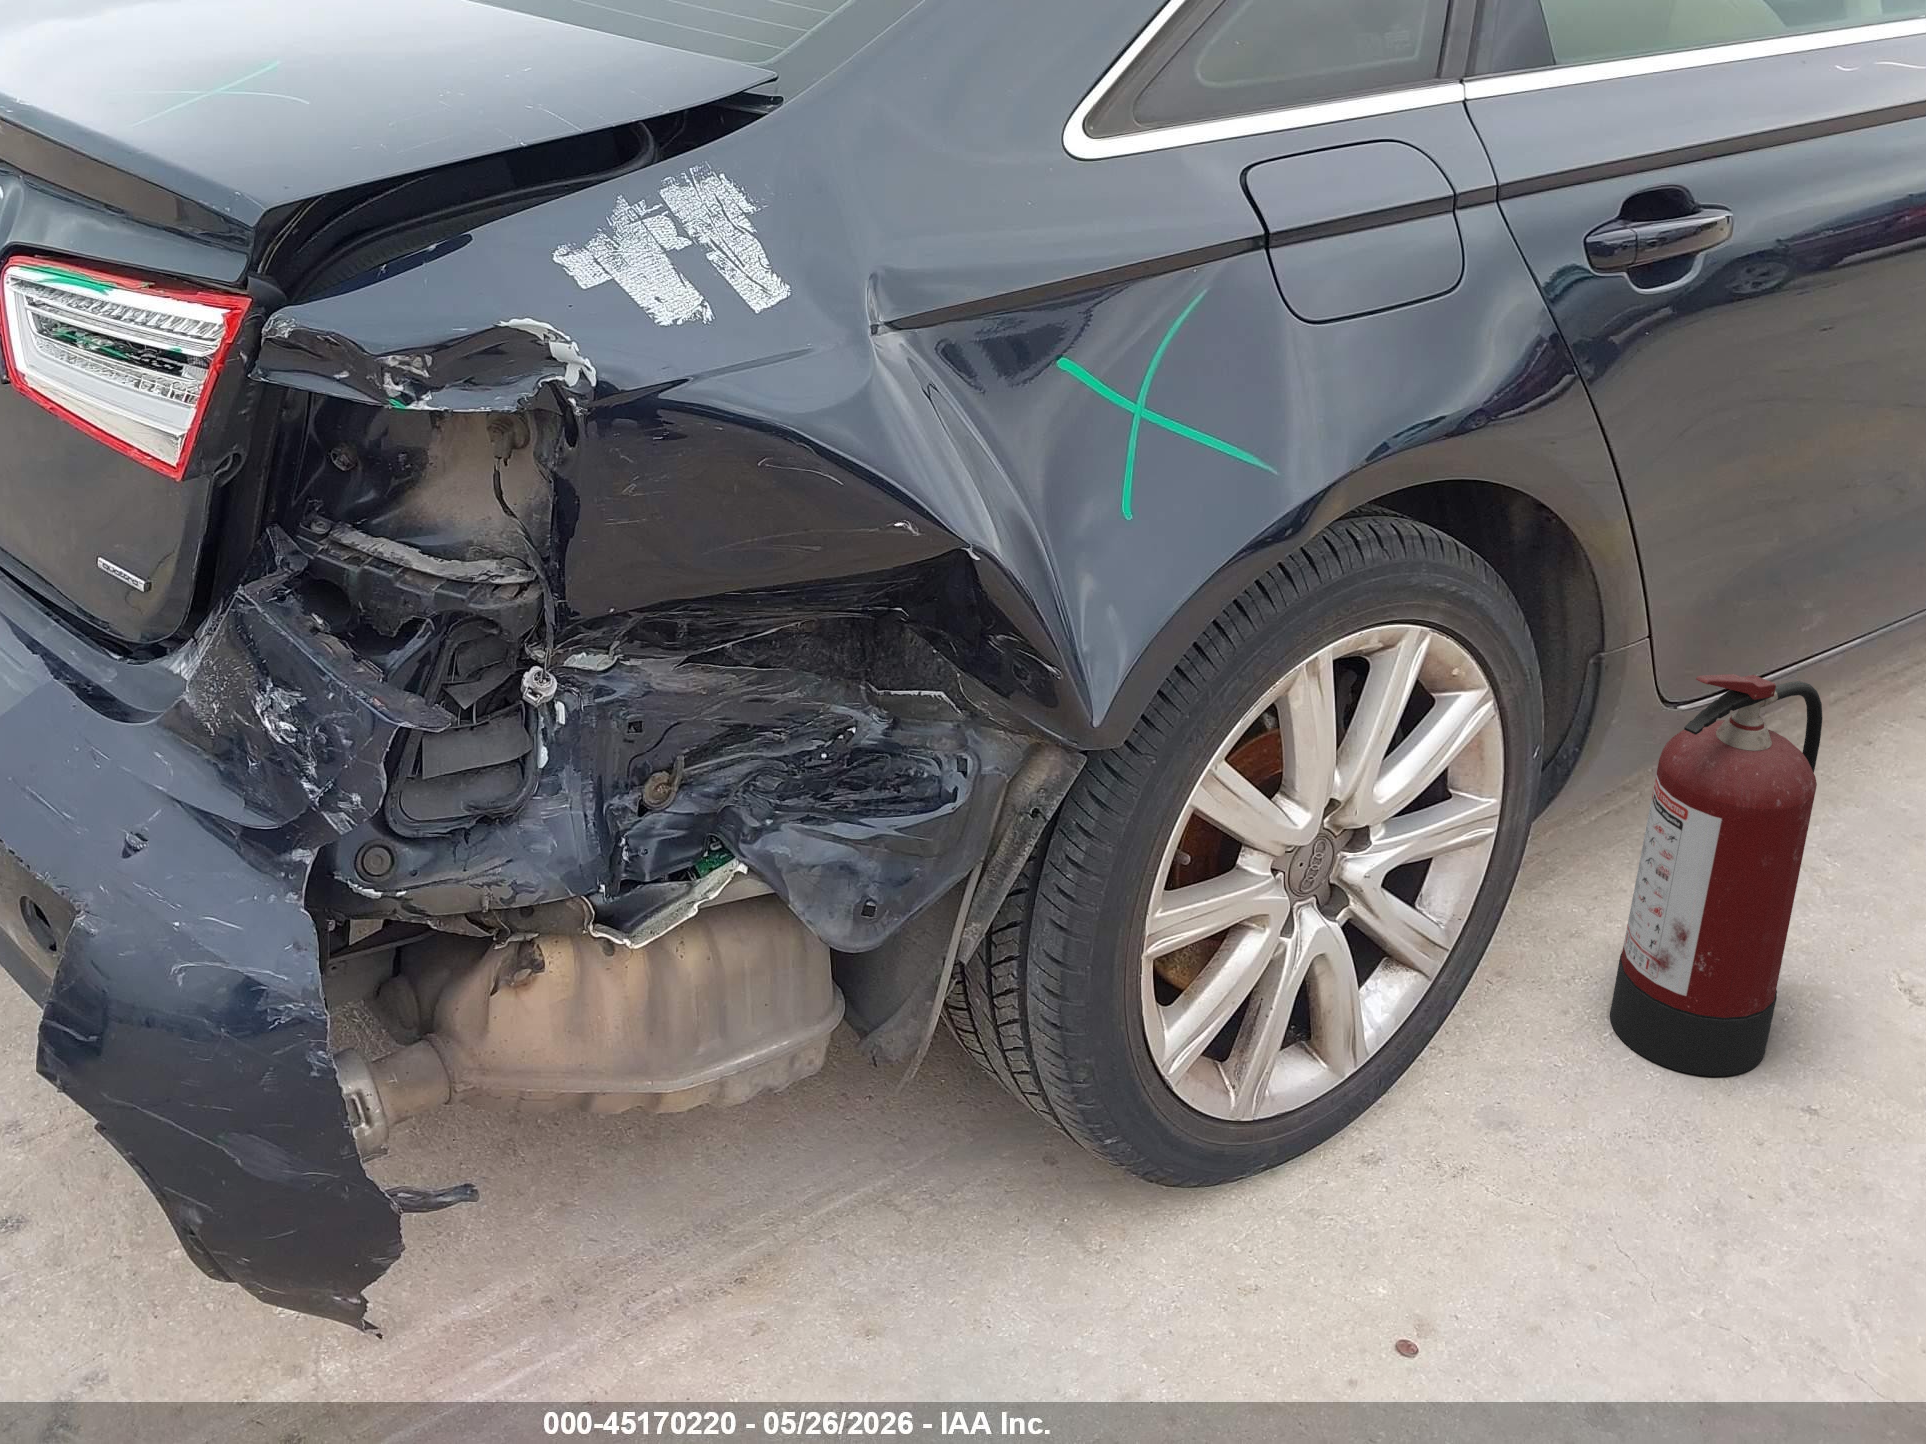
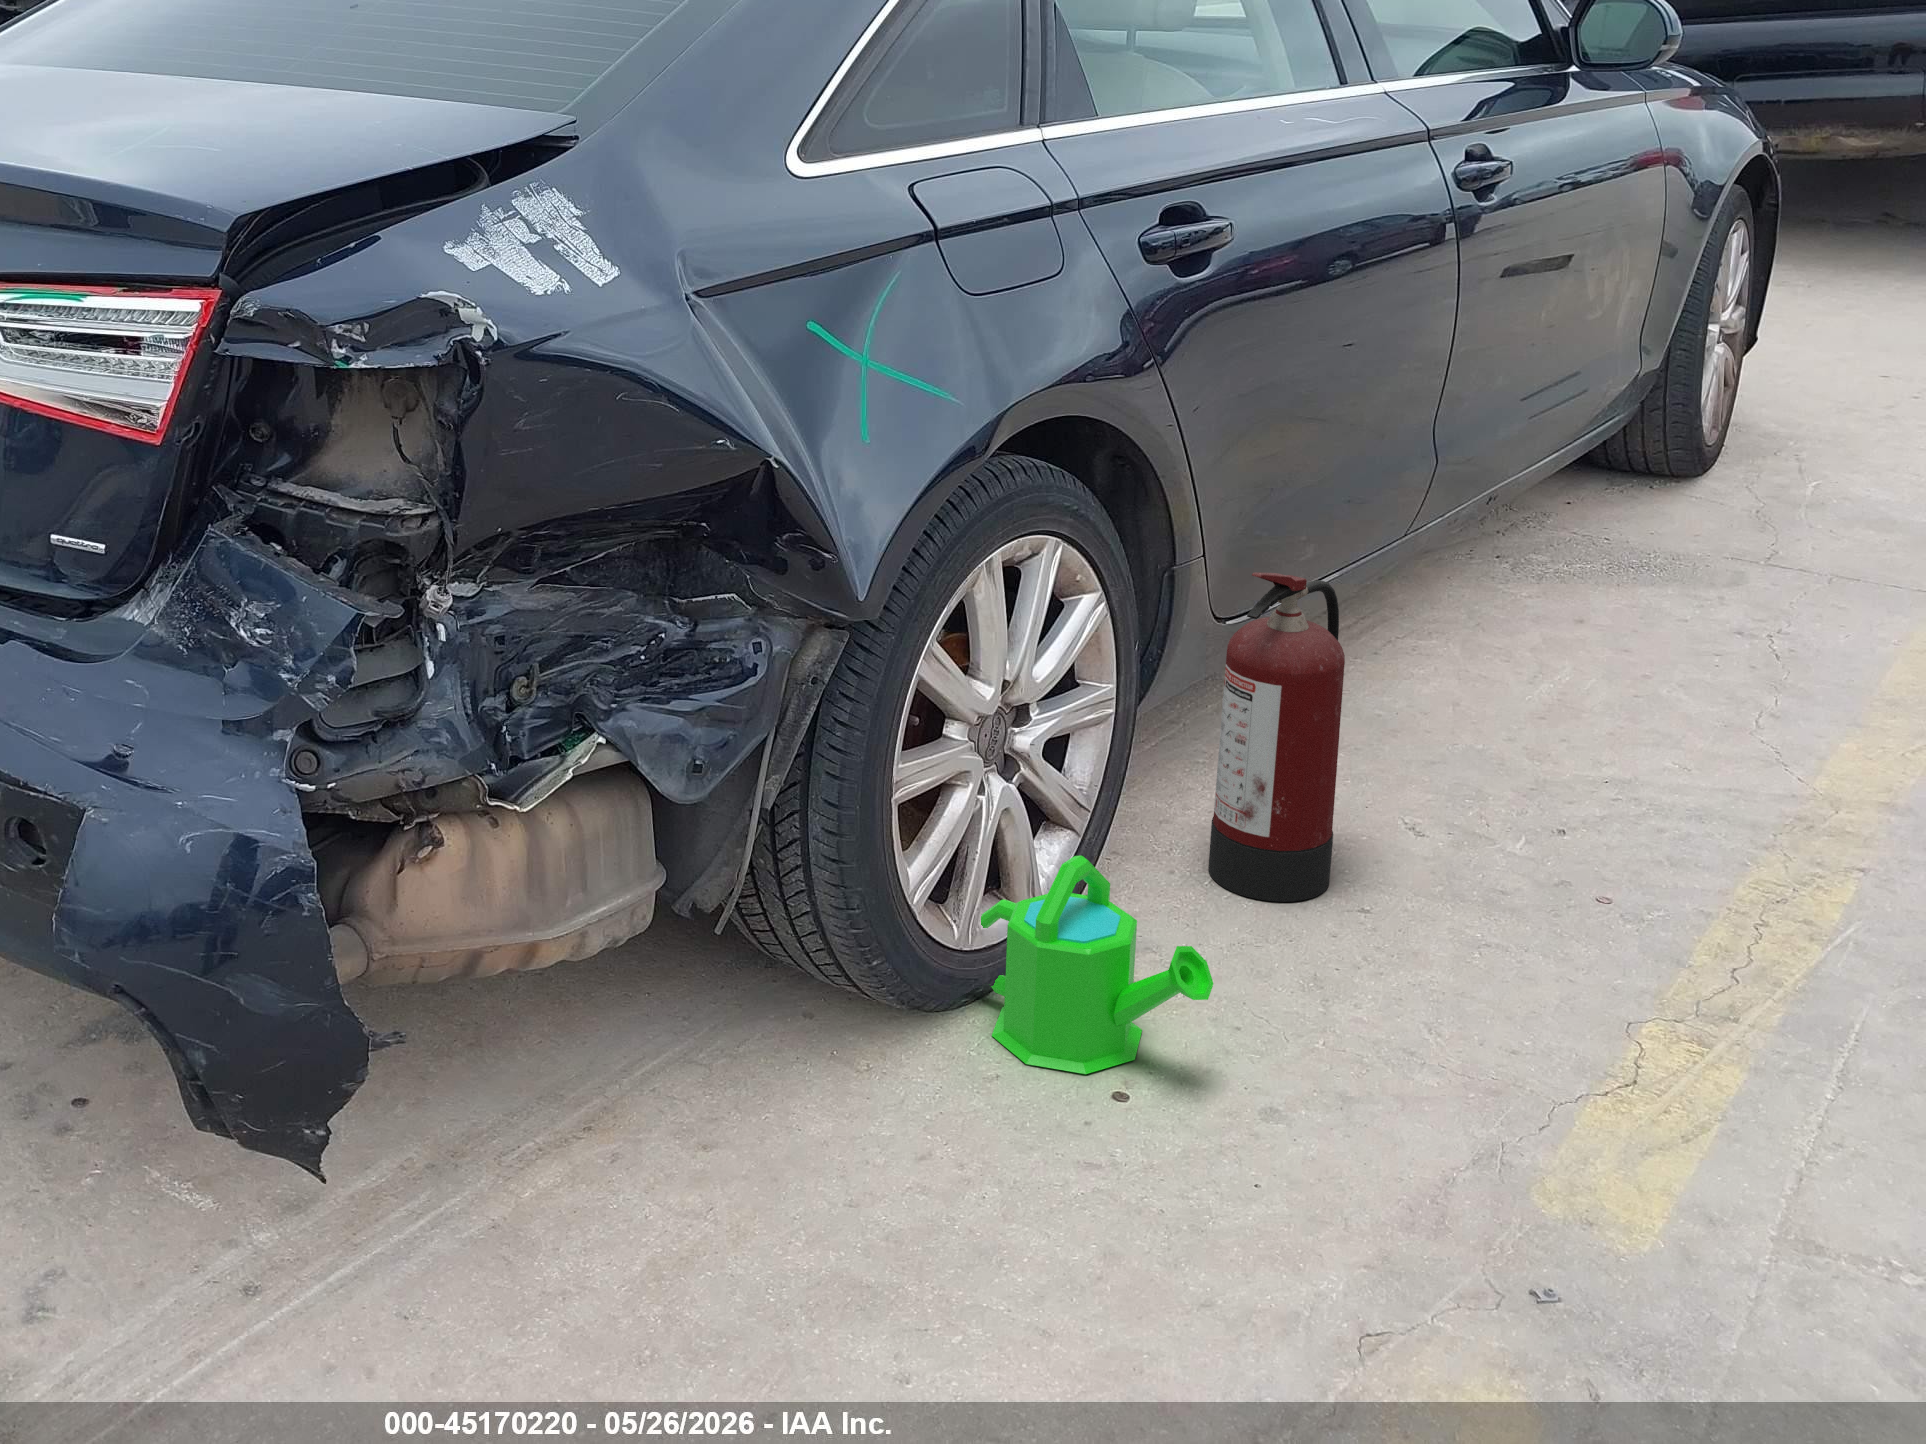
watering can: none [1257,1030,1550,1302] -> present [981,856,1213,1074]

